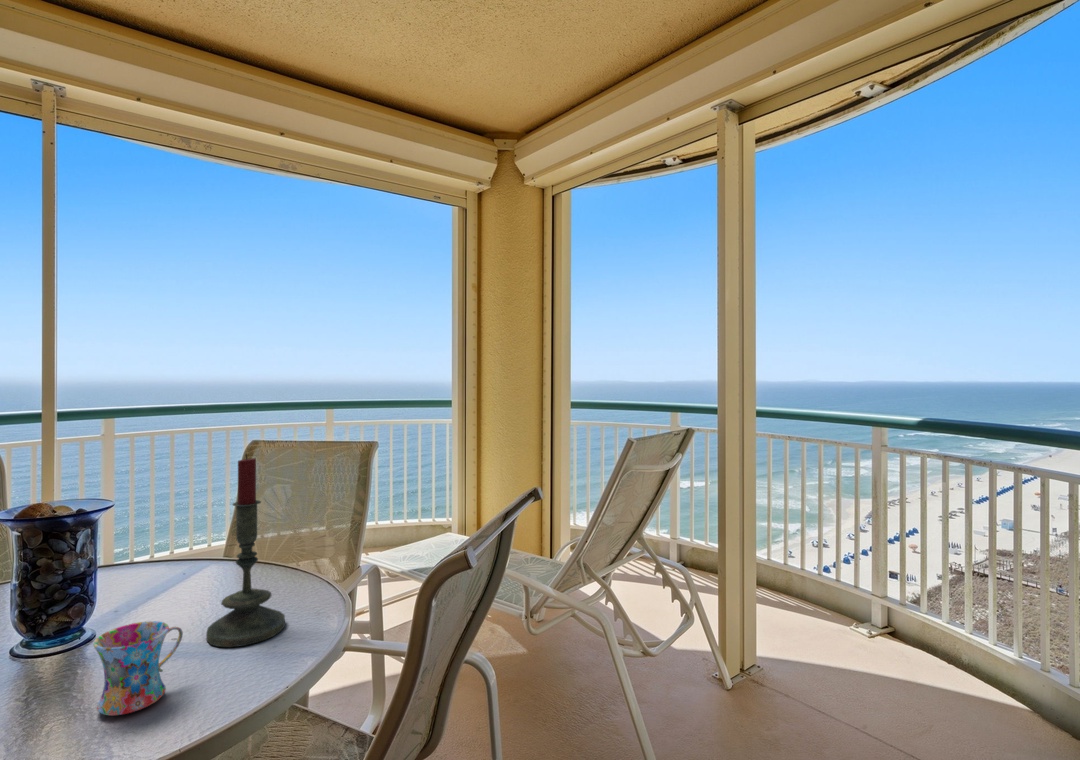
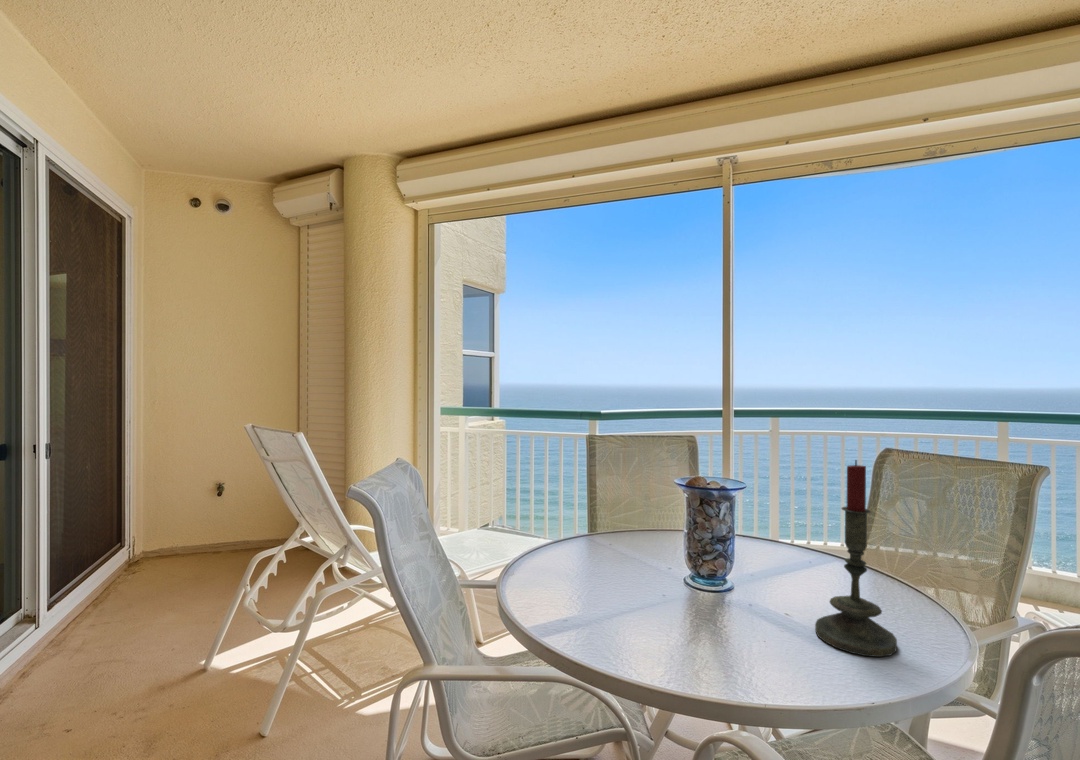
mug: present [93,621,183,715] -> none [721,589,789,665]

